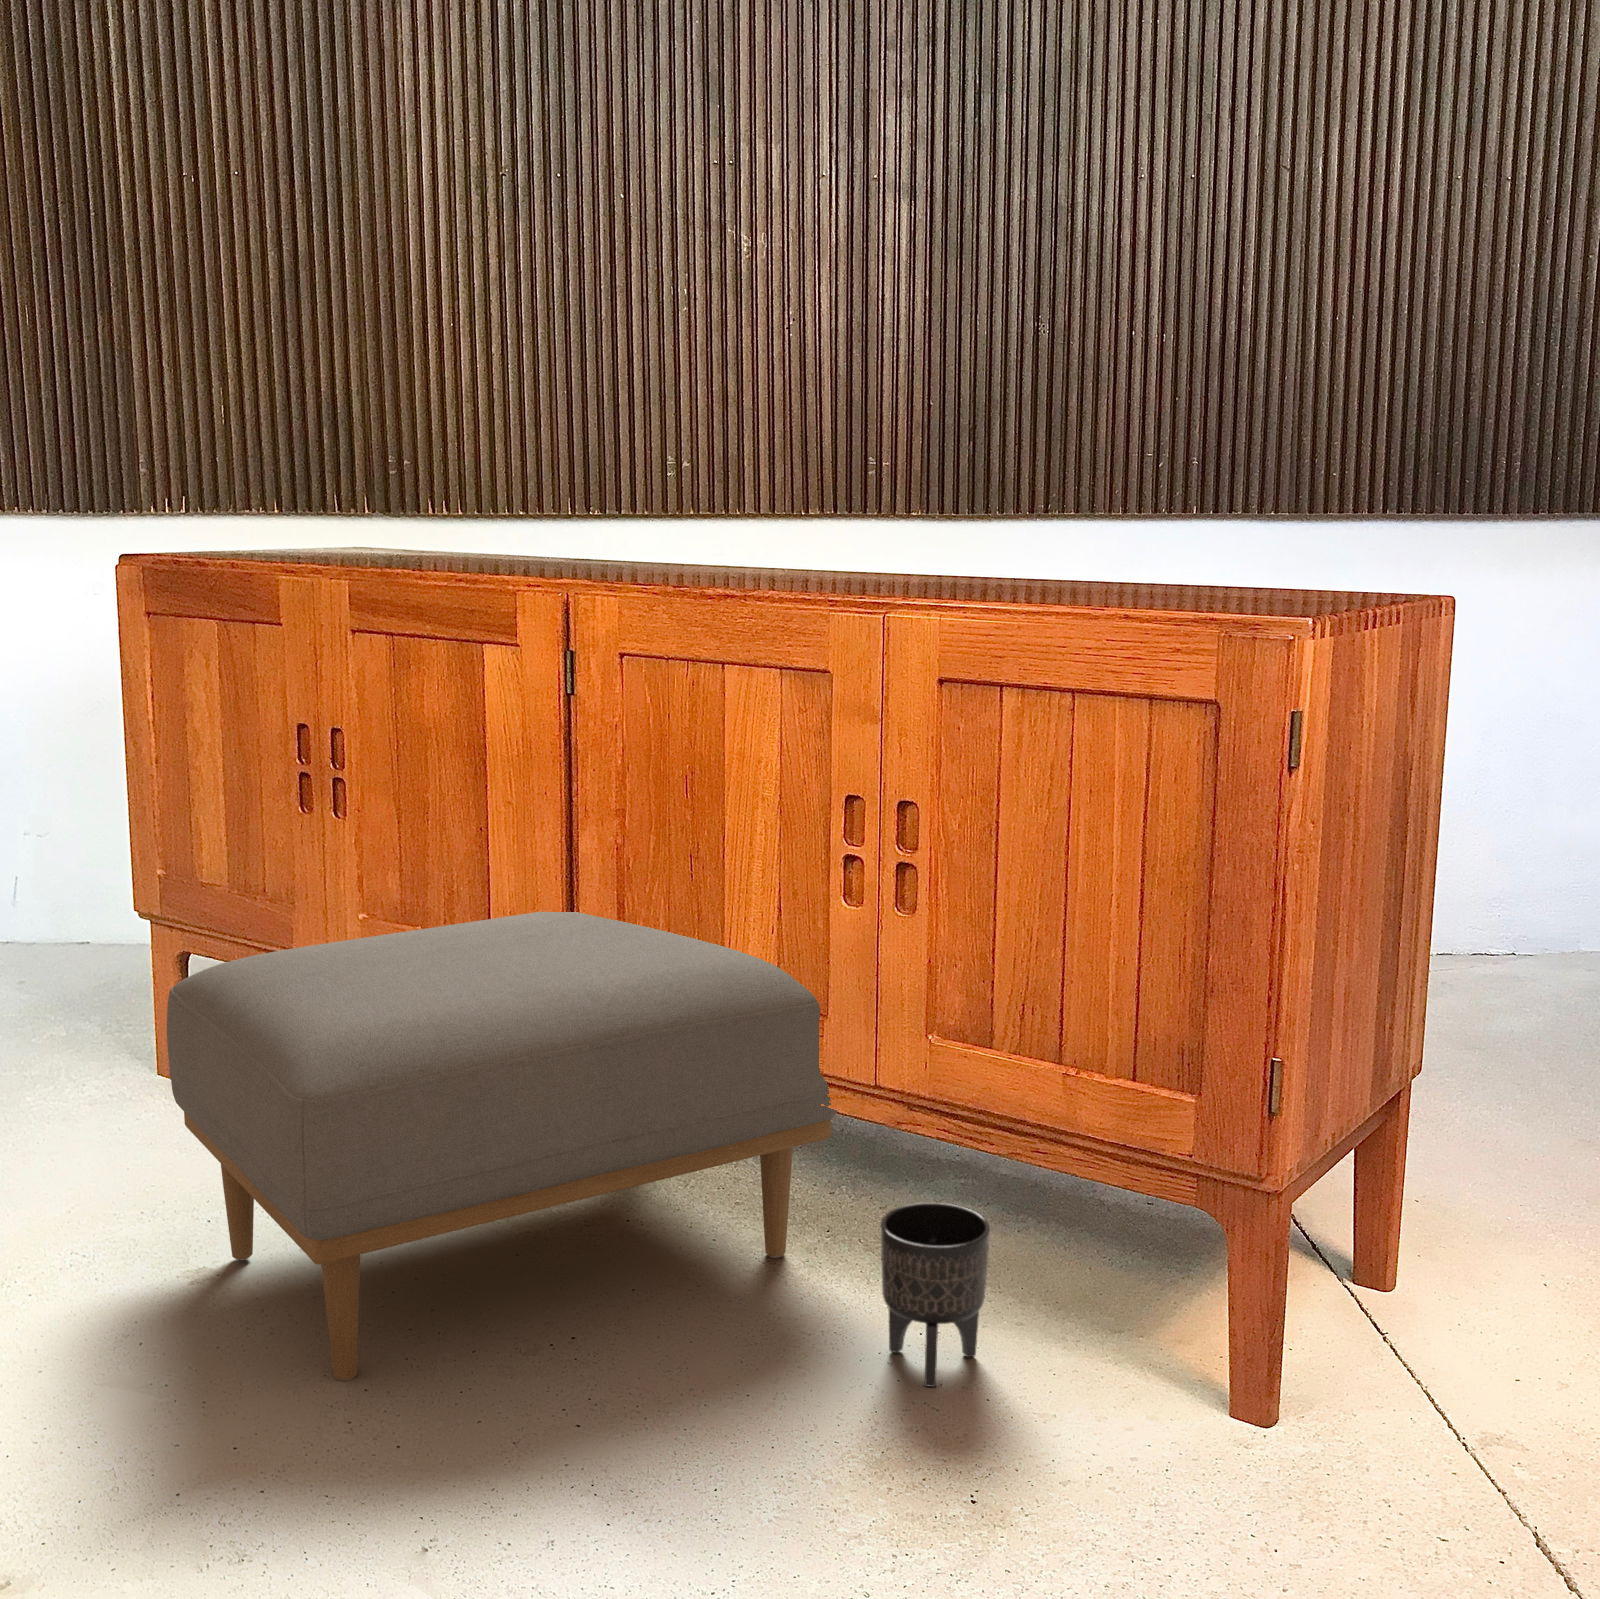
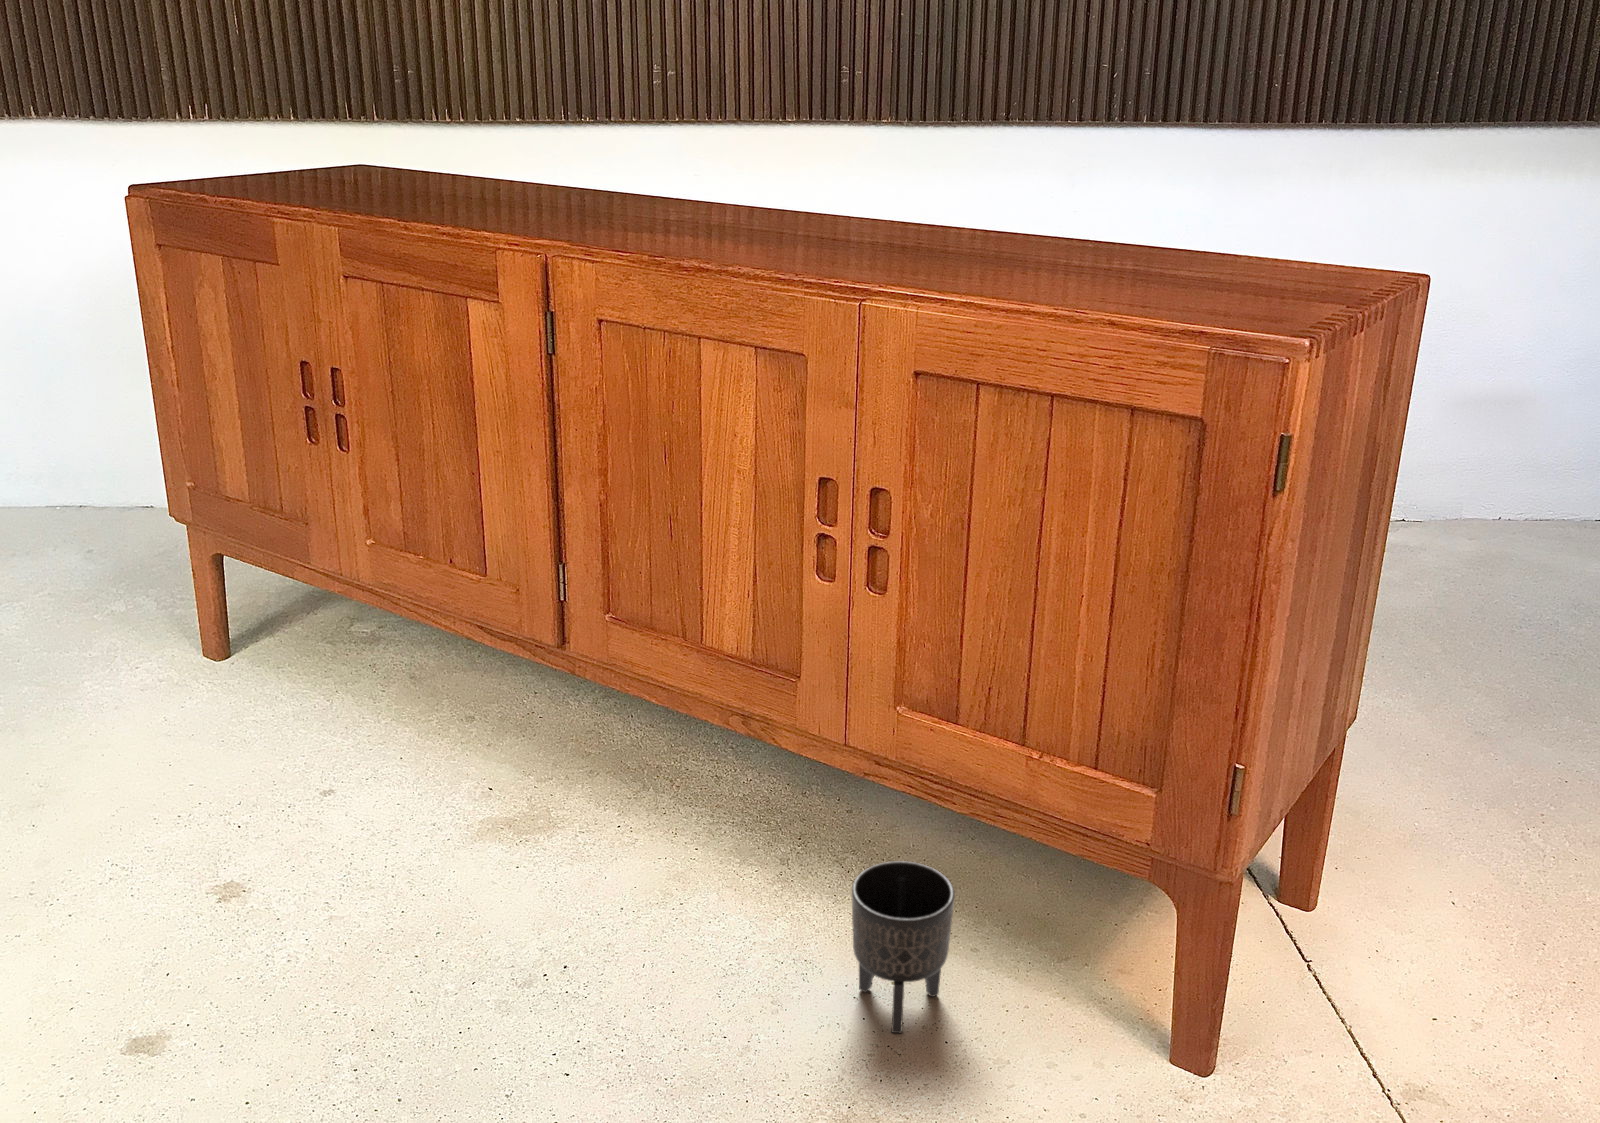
ottoman: present [167,911,838,1381] -> none [177,537,816,1031]

